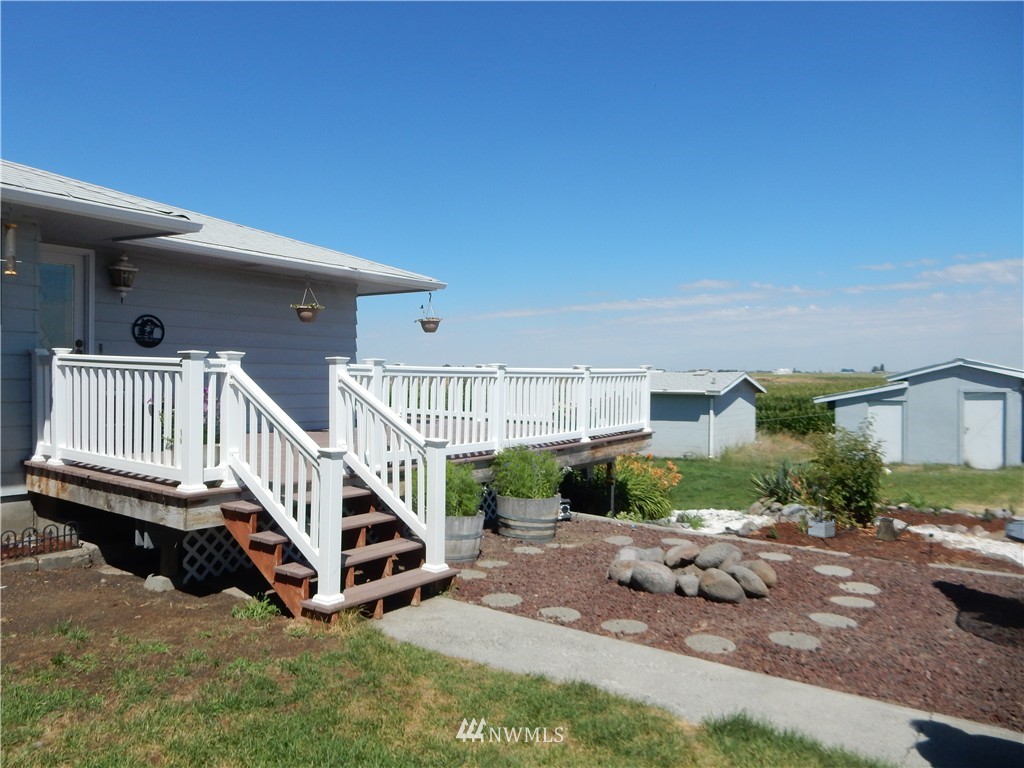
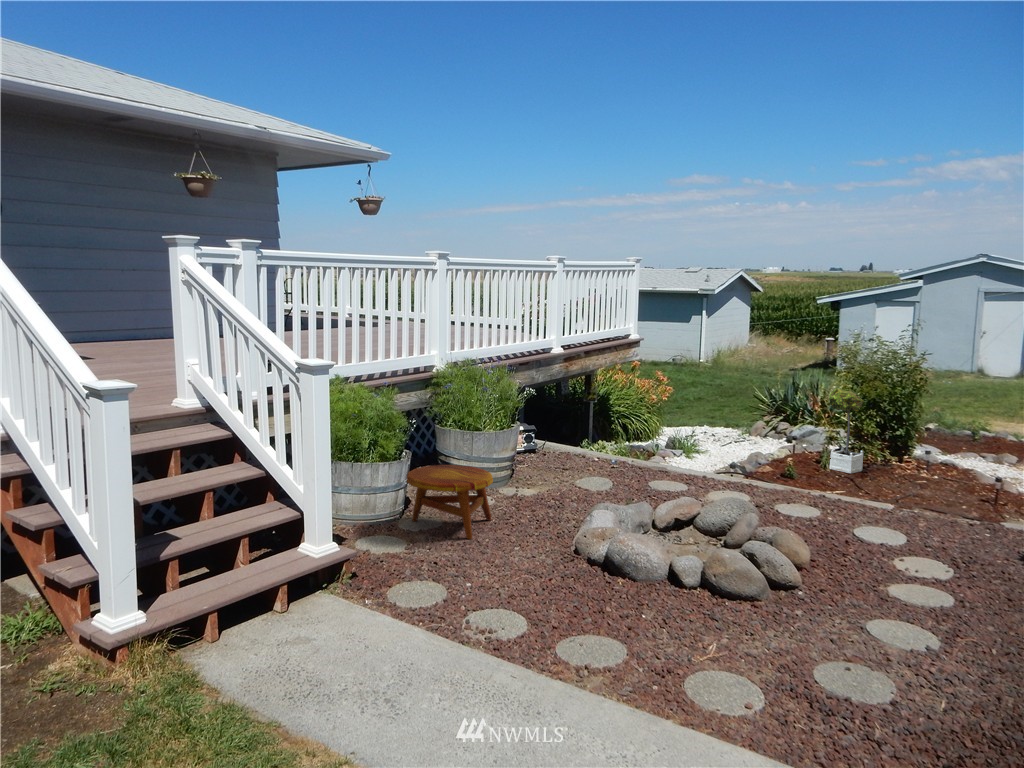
watering can: present [871,518,915,541] -> none [908,449,967,478]
side table: none [483,521,546,572] -> present [407,465,493,539]

